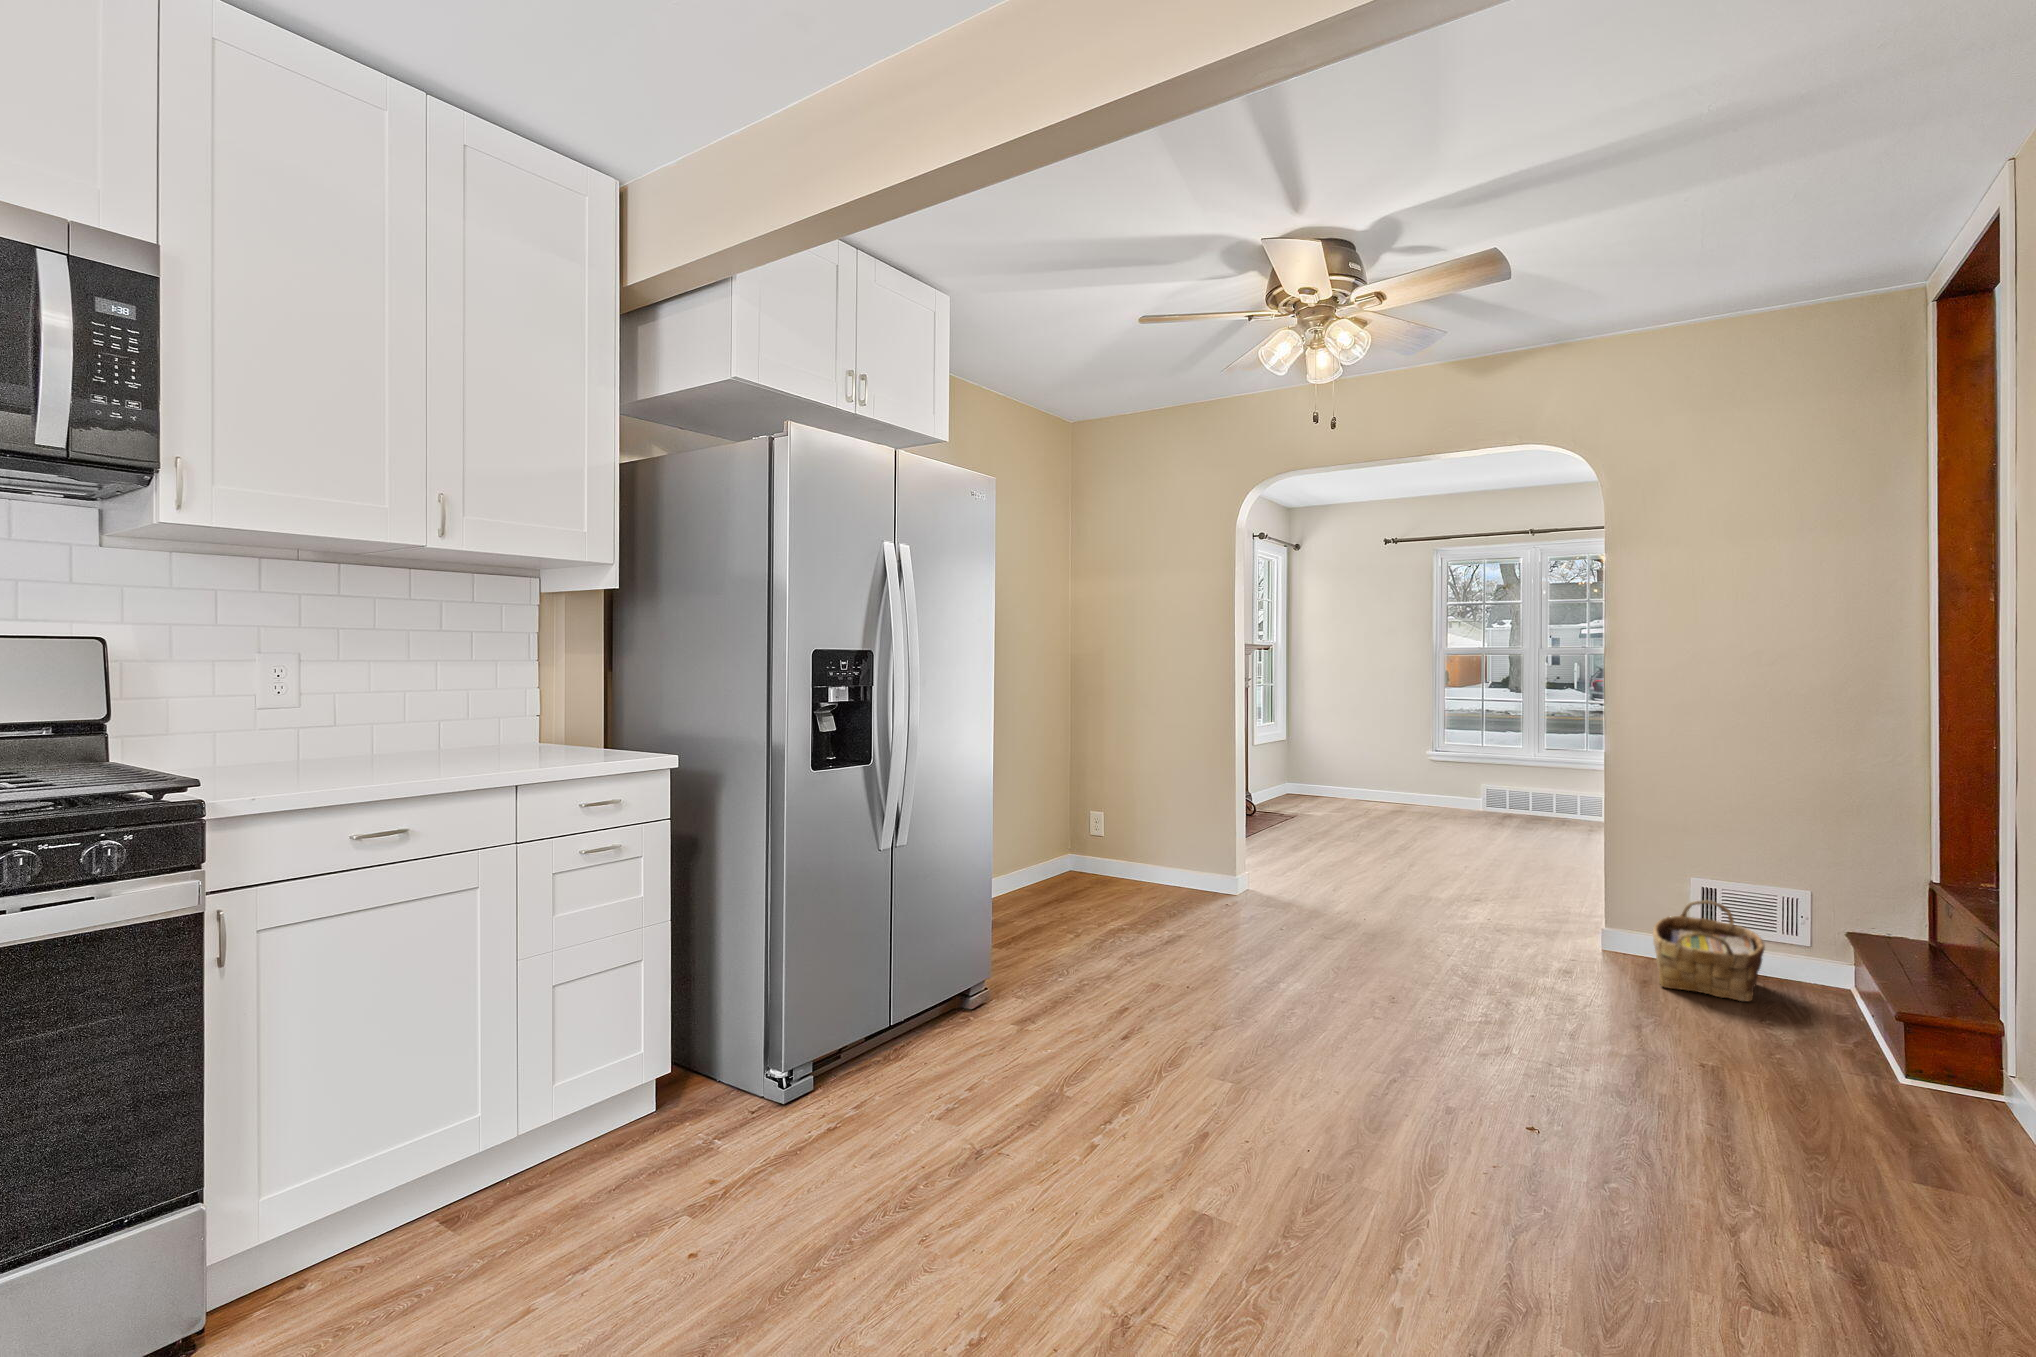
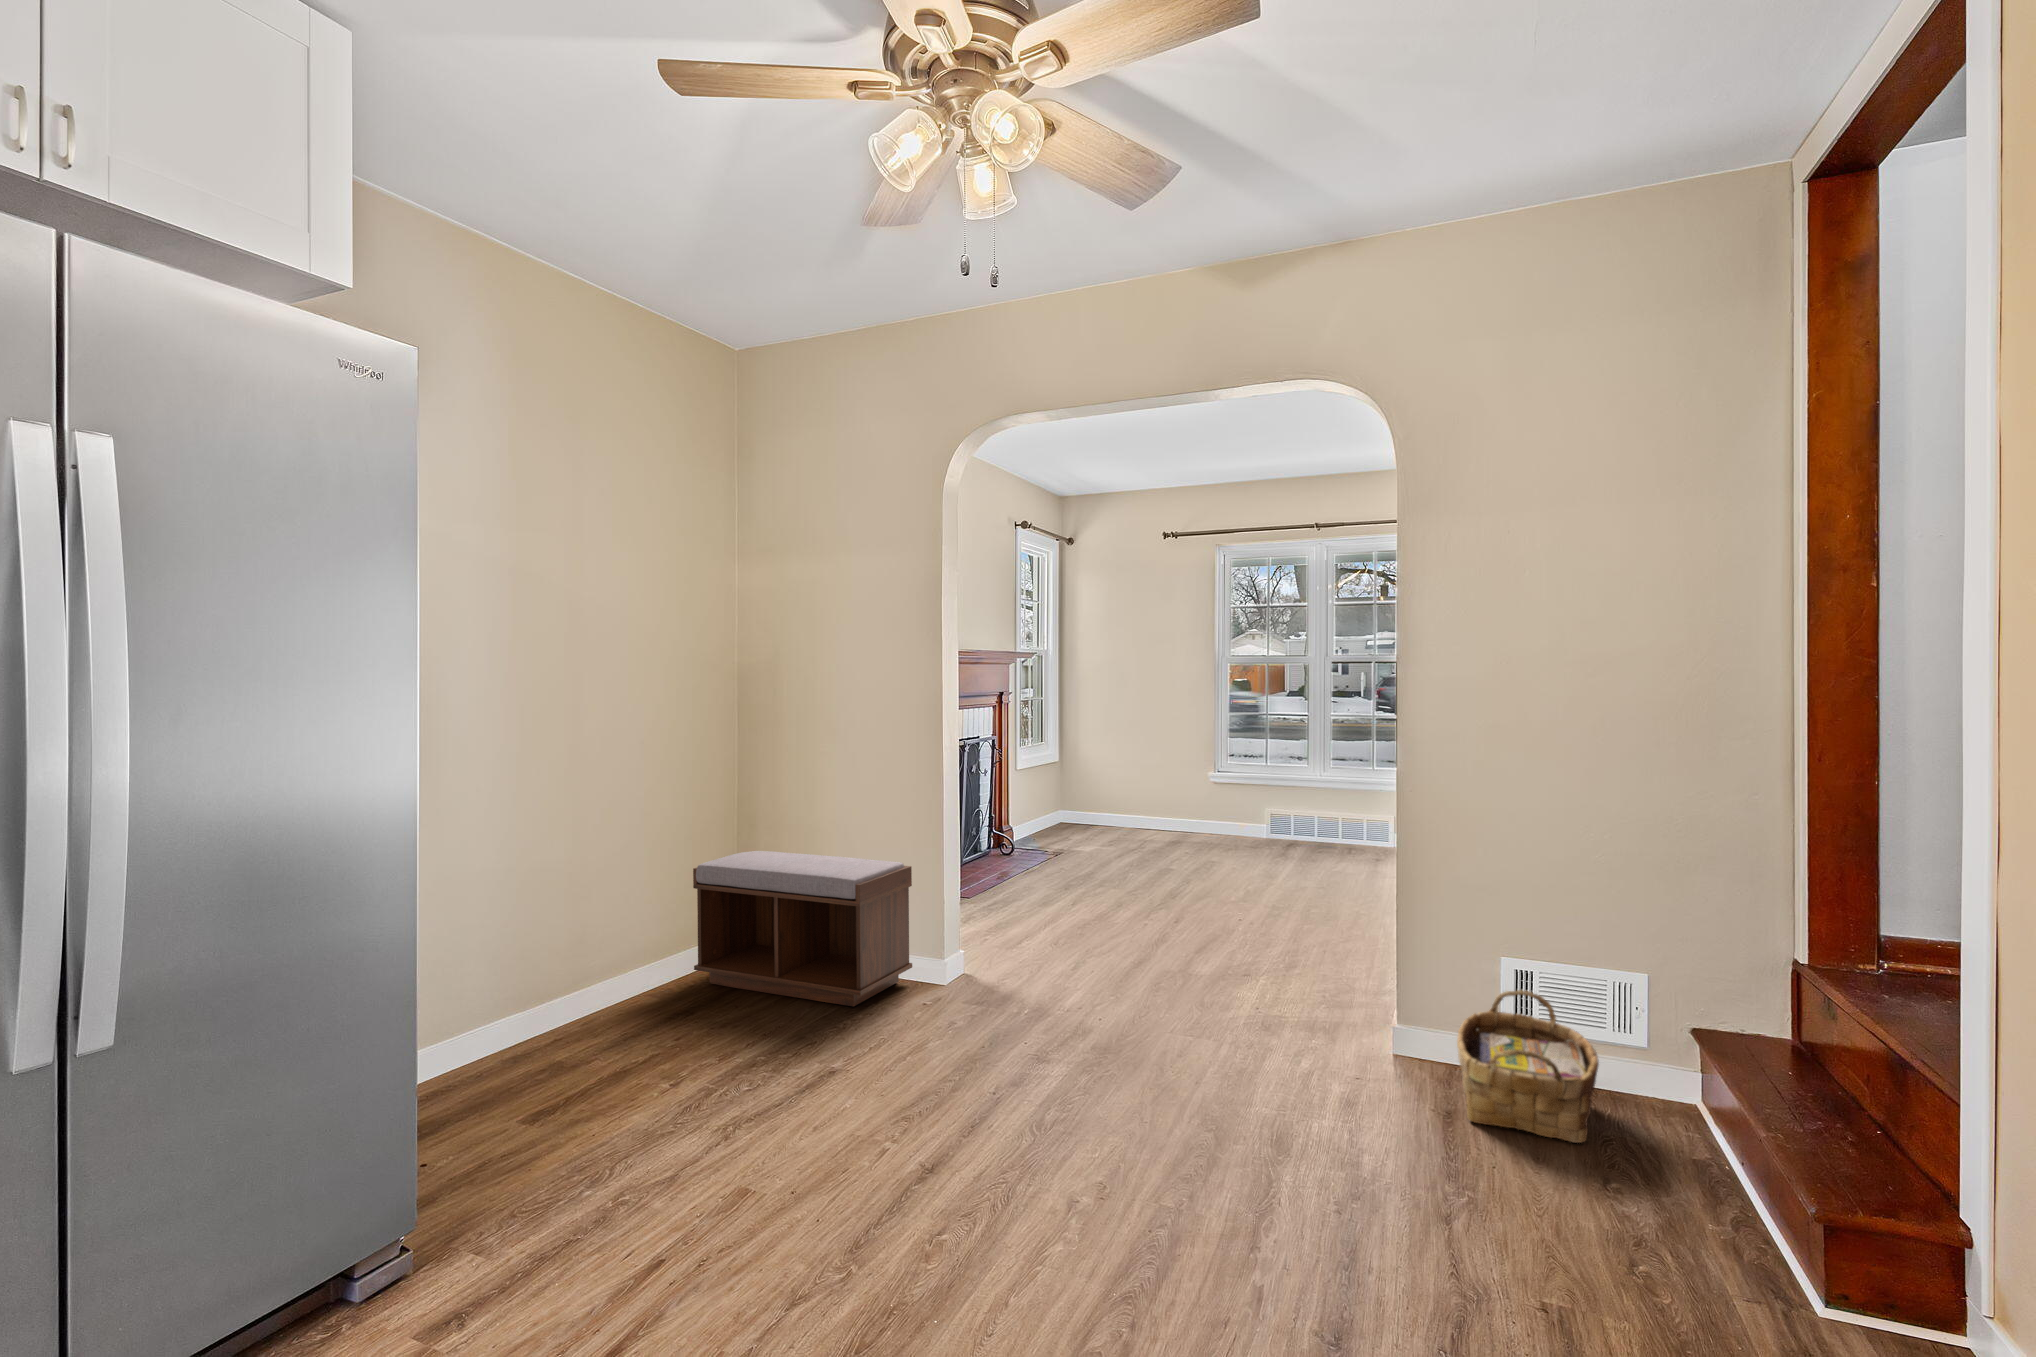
bench: none [1051,794,1212,904] -> present [693,851,912,1006]

